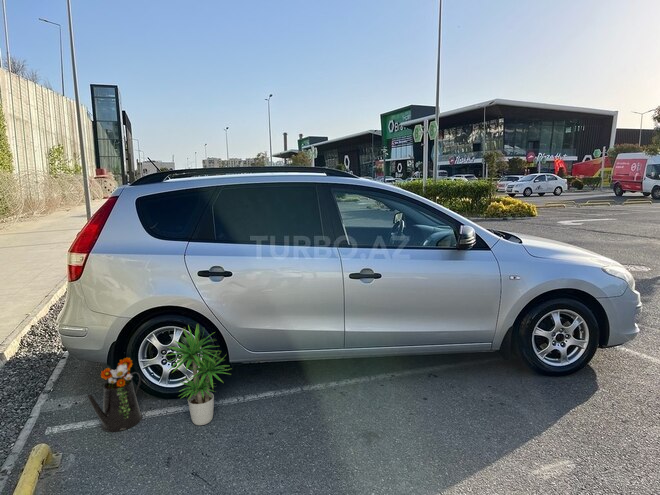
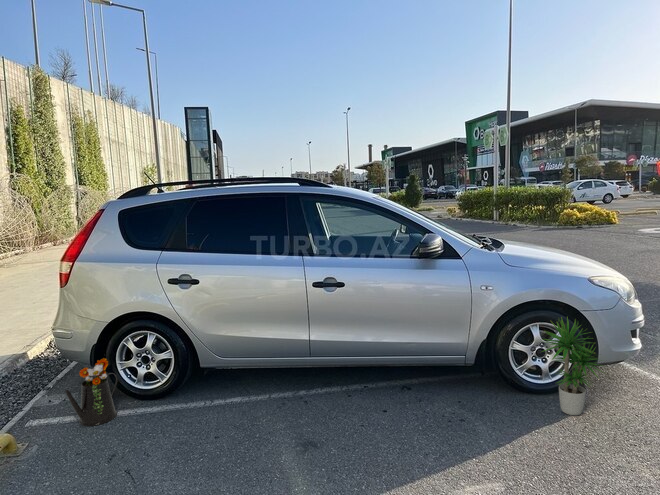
potted plant: present [169,326,228,425] -> present [542,318,602,415]

